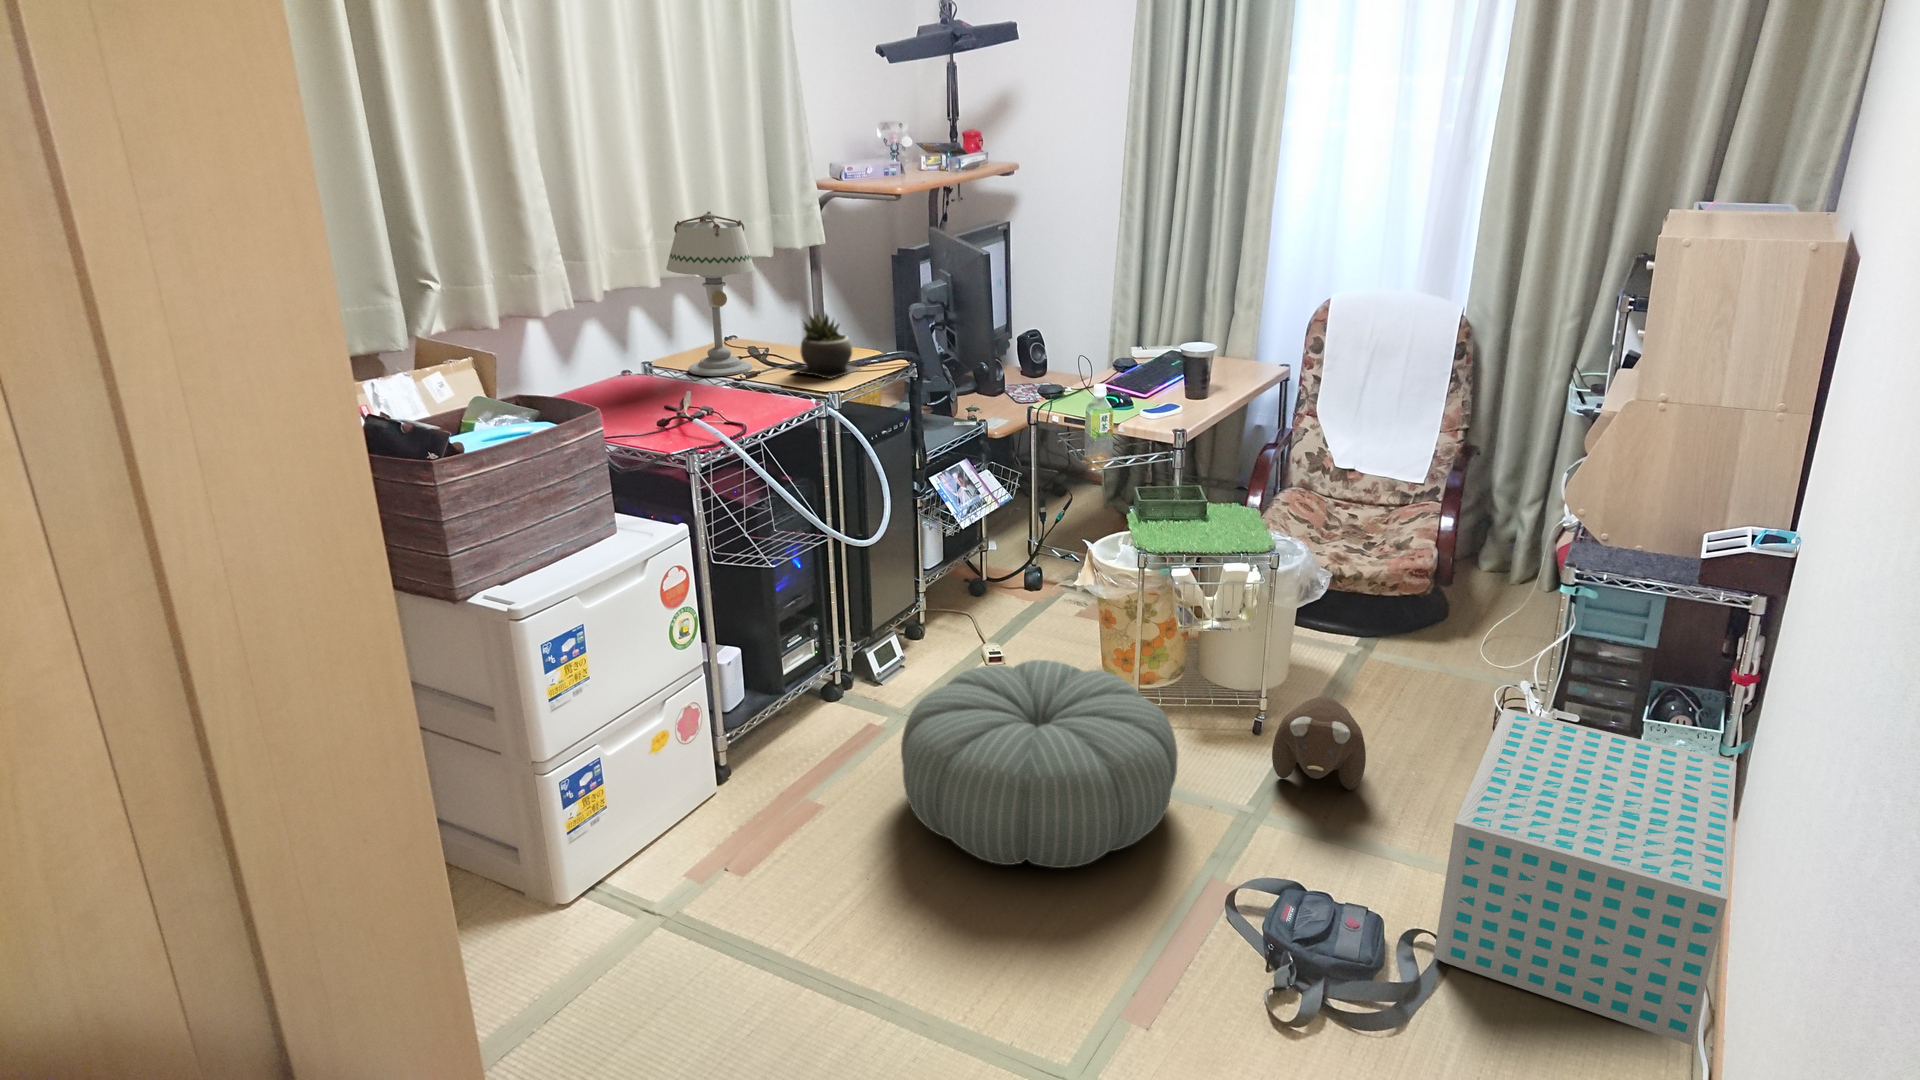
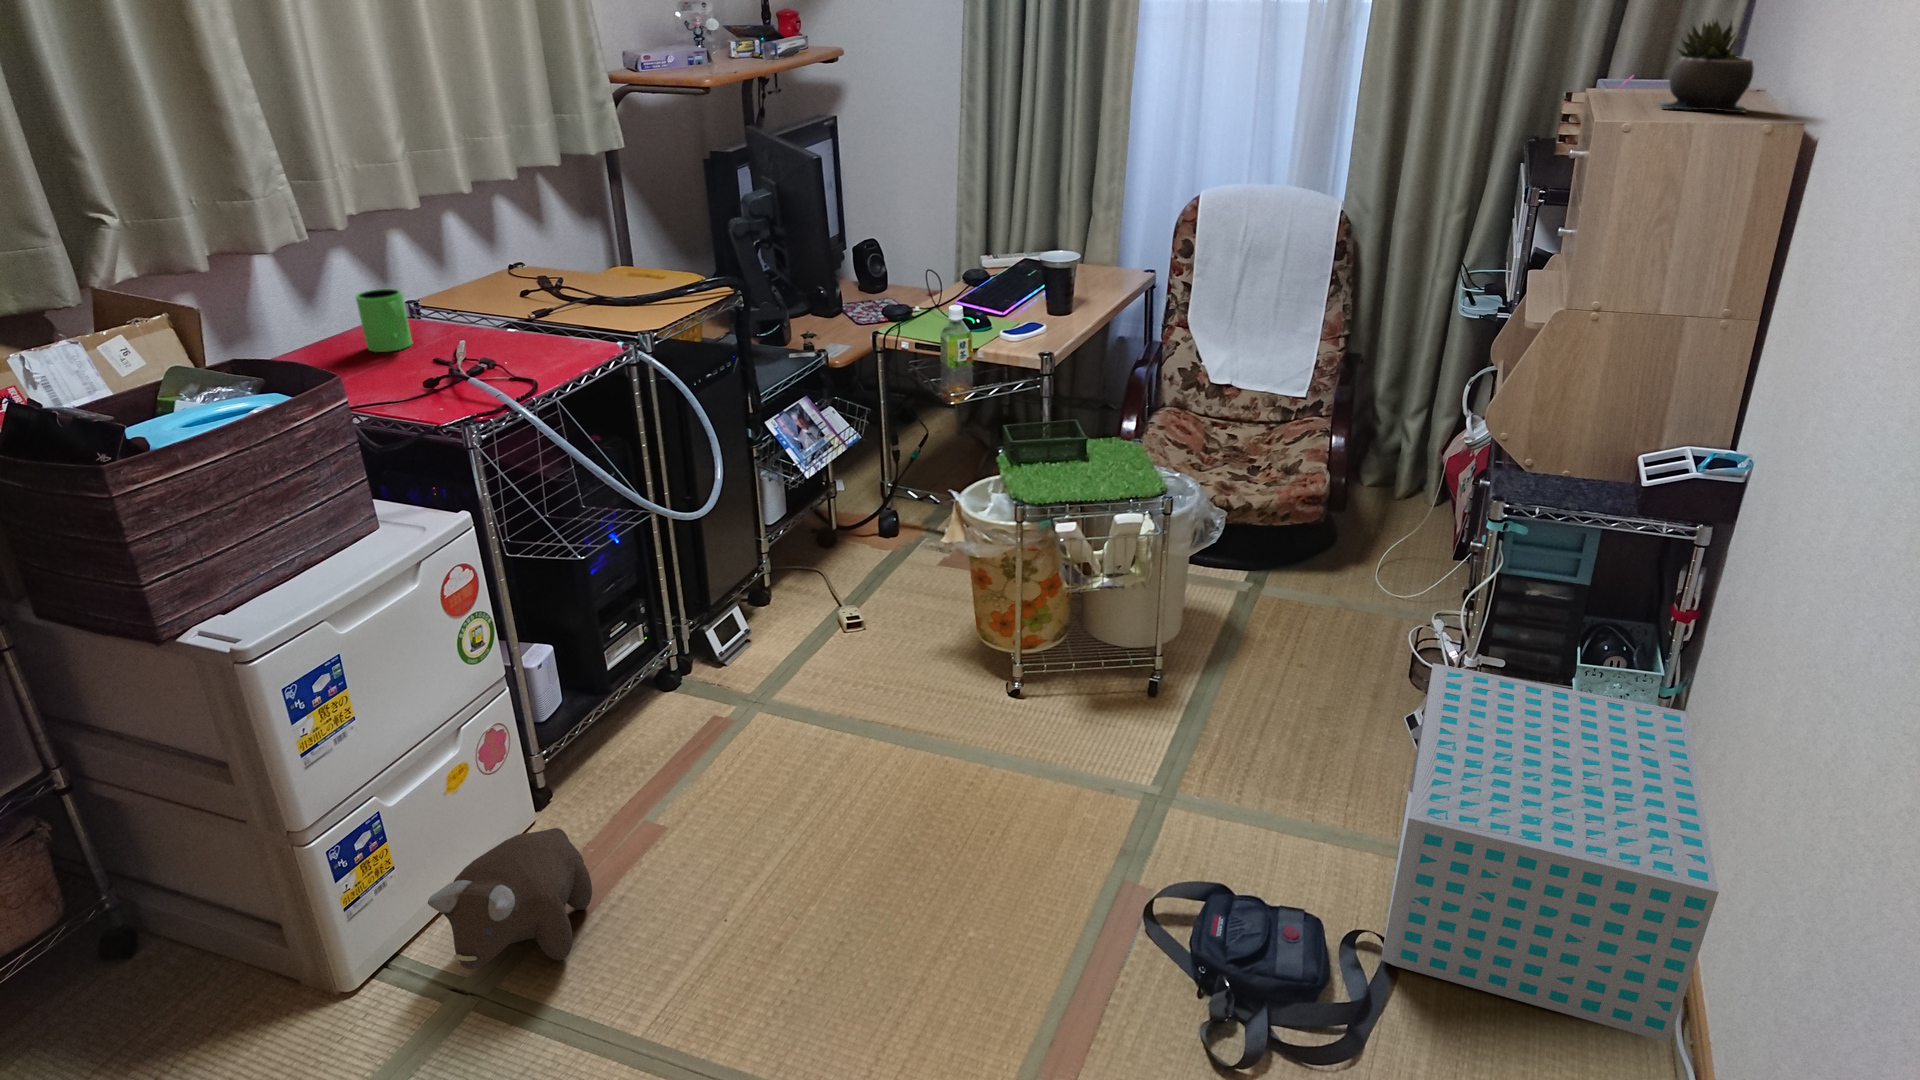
table lamp: present [666,211,754,376] -> none [424,111,545,316]
succulent plant: present [793,312,861,379] -> present [1660,19,1754,112]
mug: none [608,350,648,400] -> present [356,289,412,352]
pouf: present [901,660,1178,868] -> none [757,635,1077,890]
plush toy: present [1272,697,1366,790] -> present [428,828,592,969]

